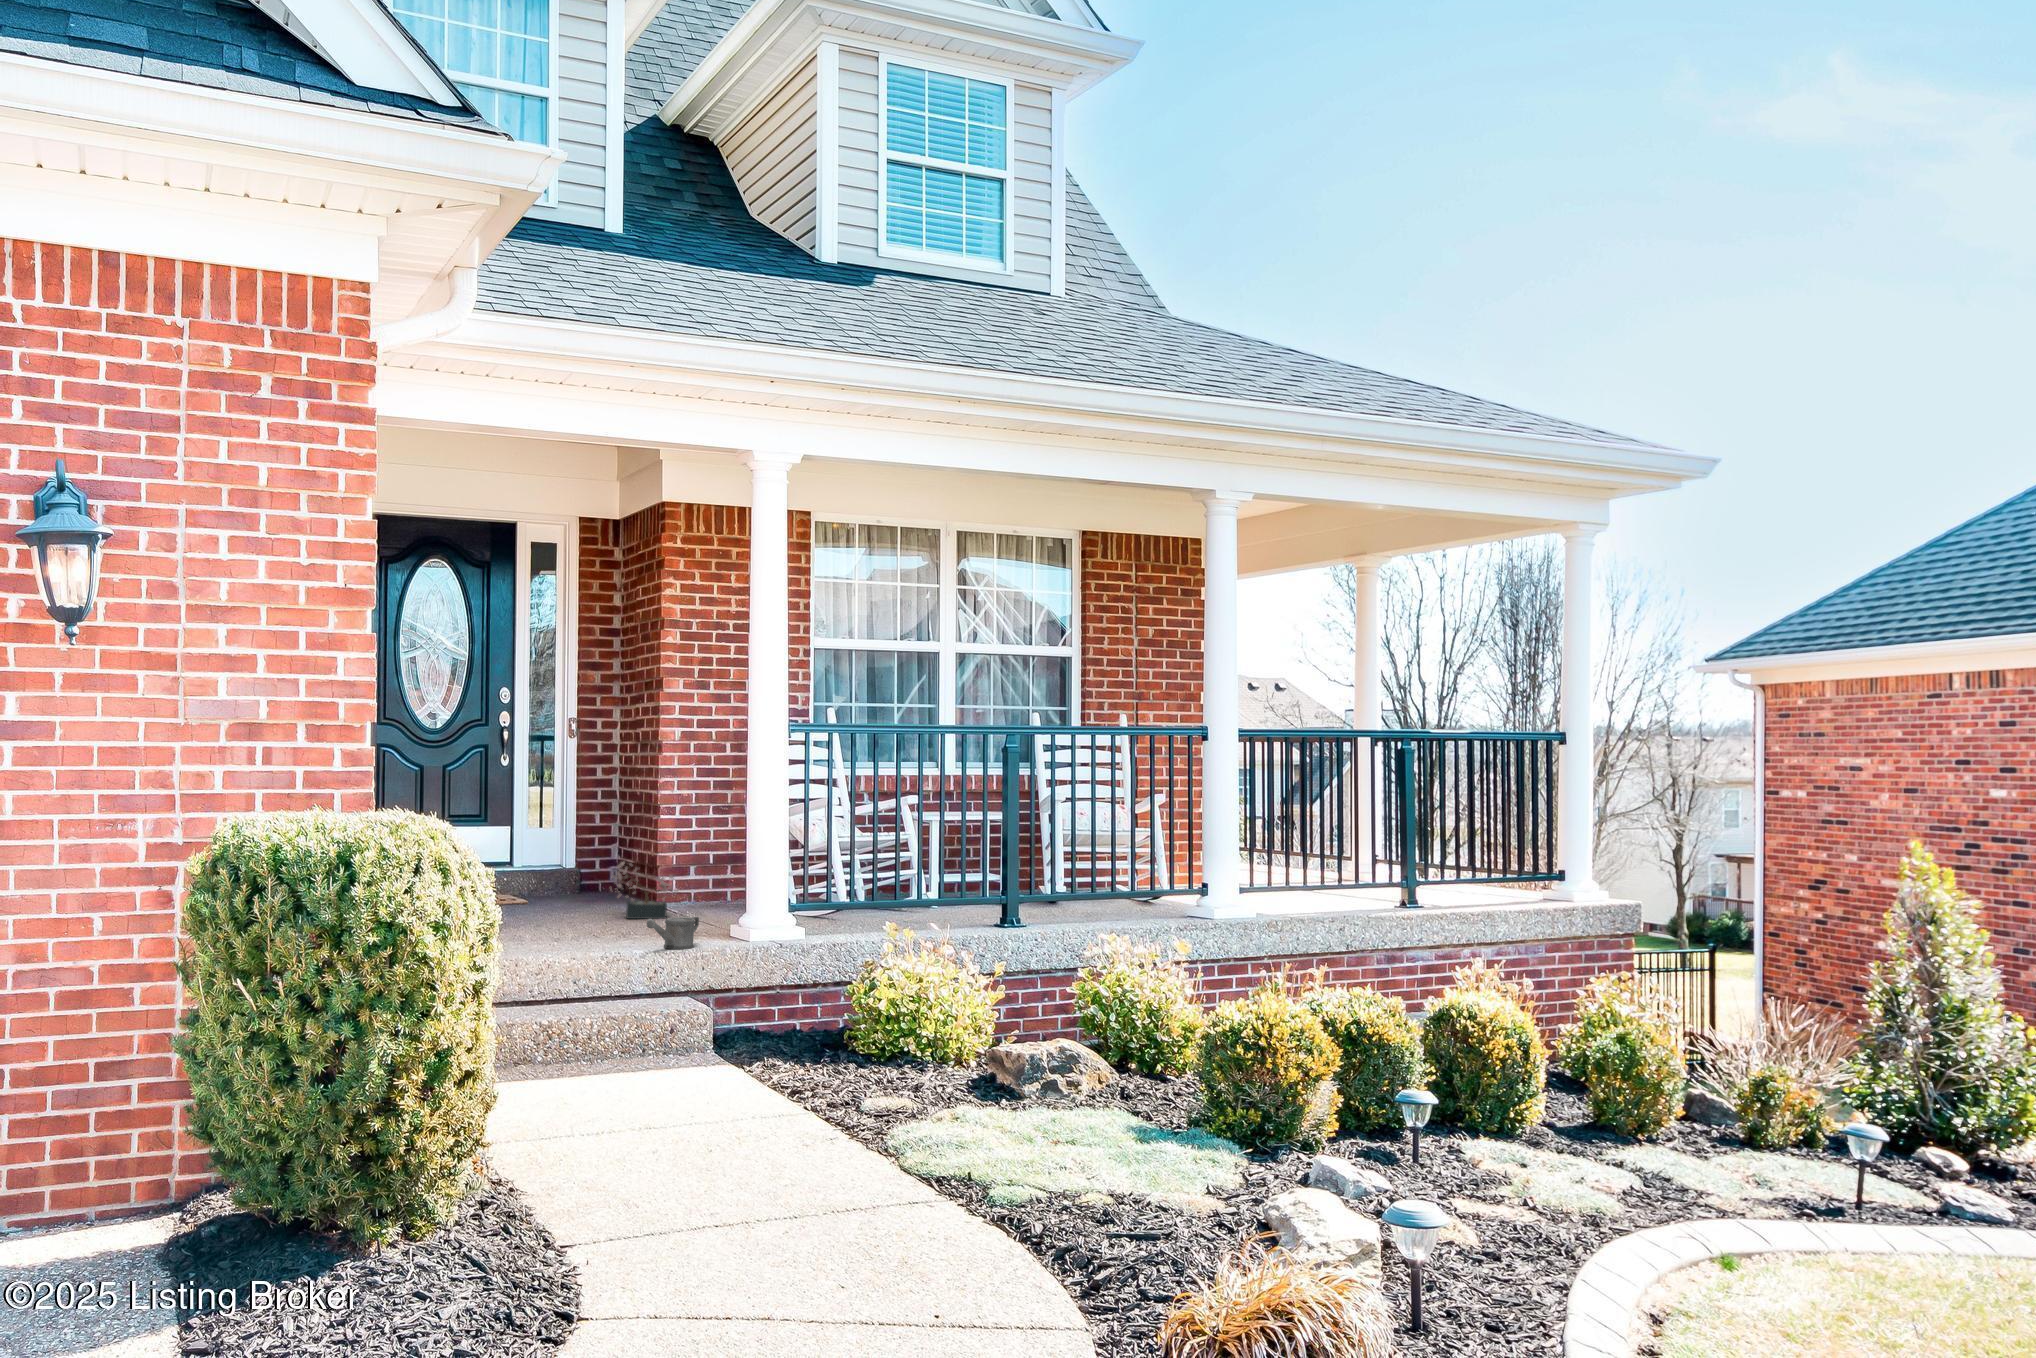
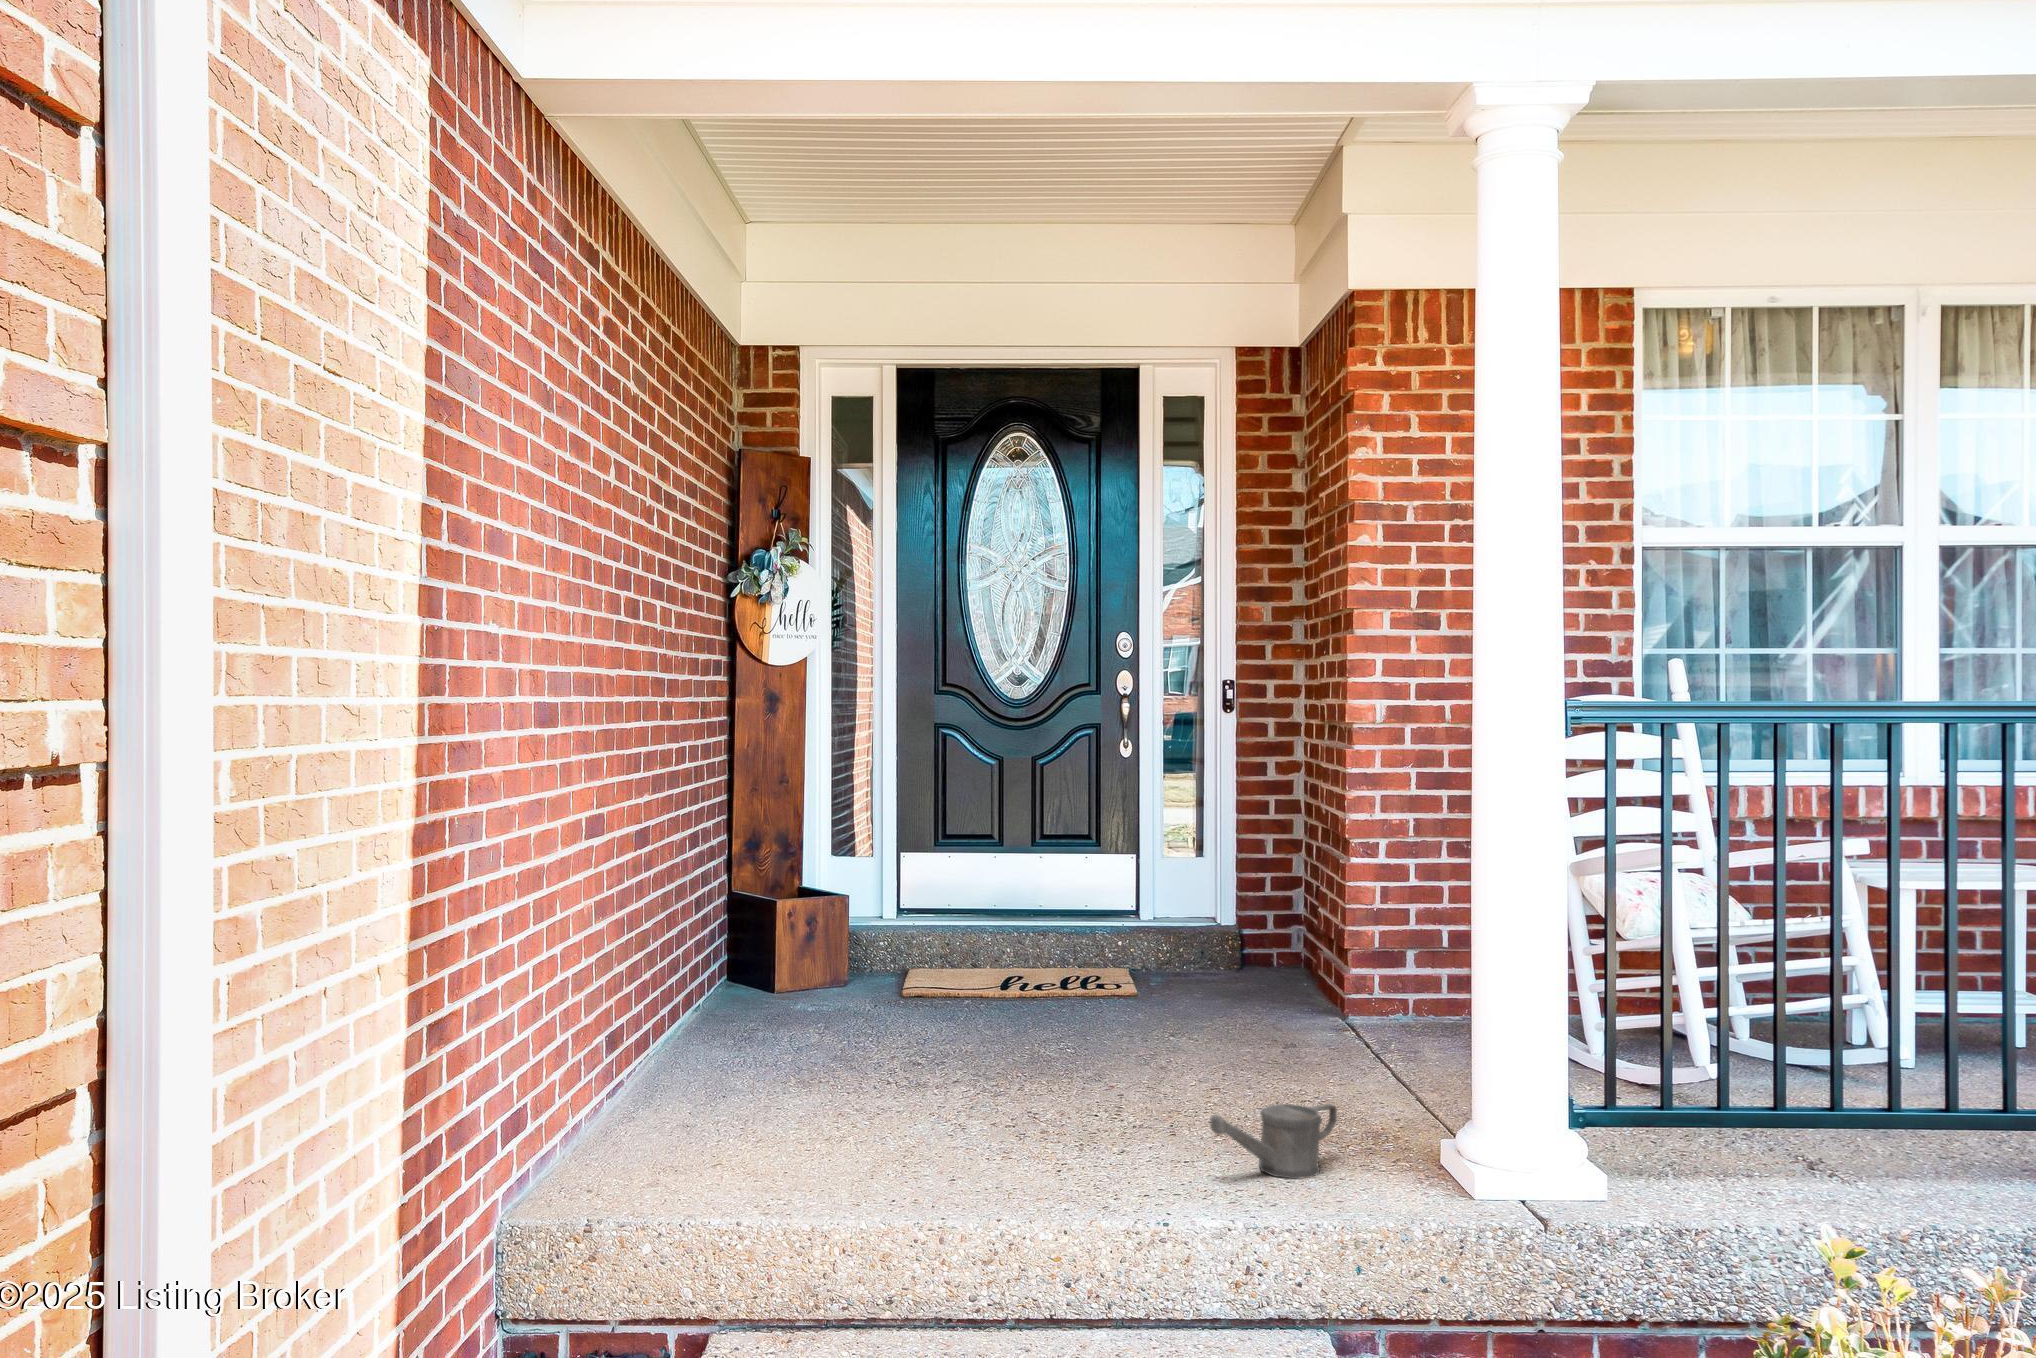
decorative plant: present [610,862,678,919] -> none [1235,945,1359,1060]

